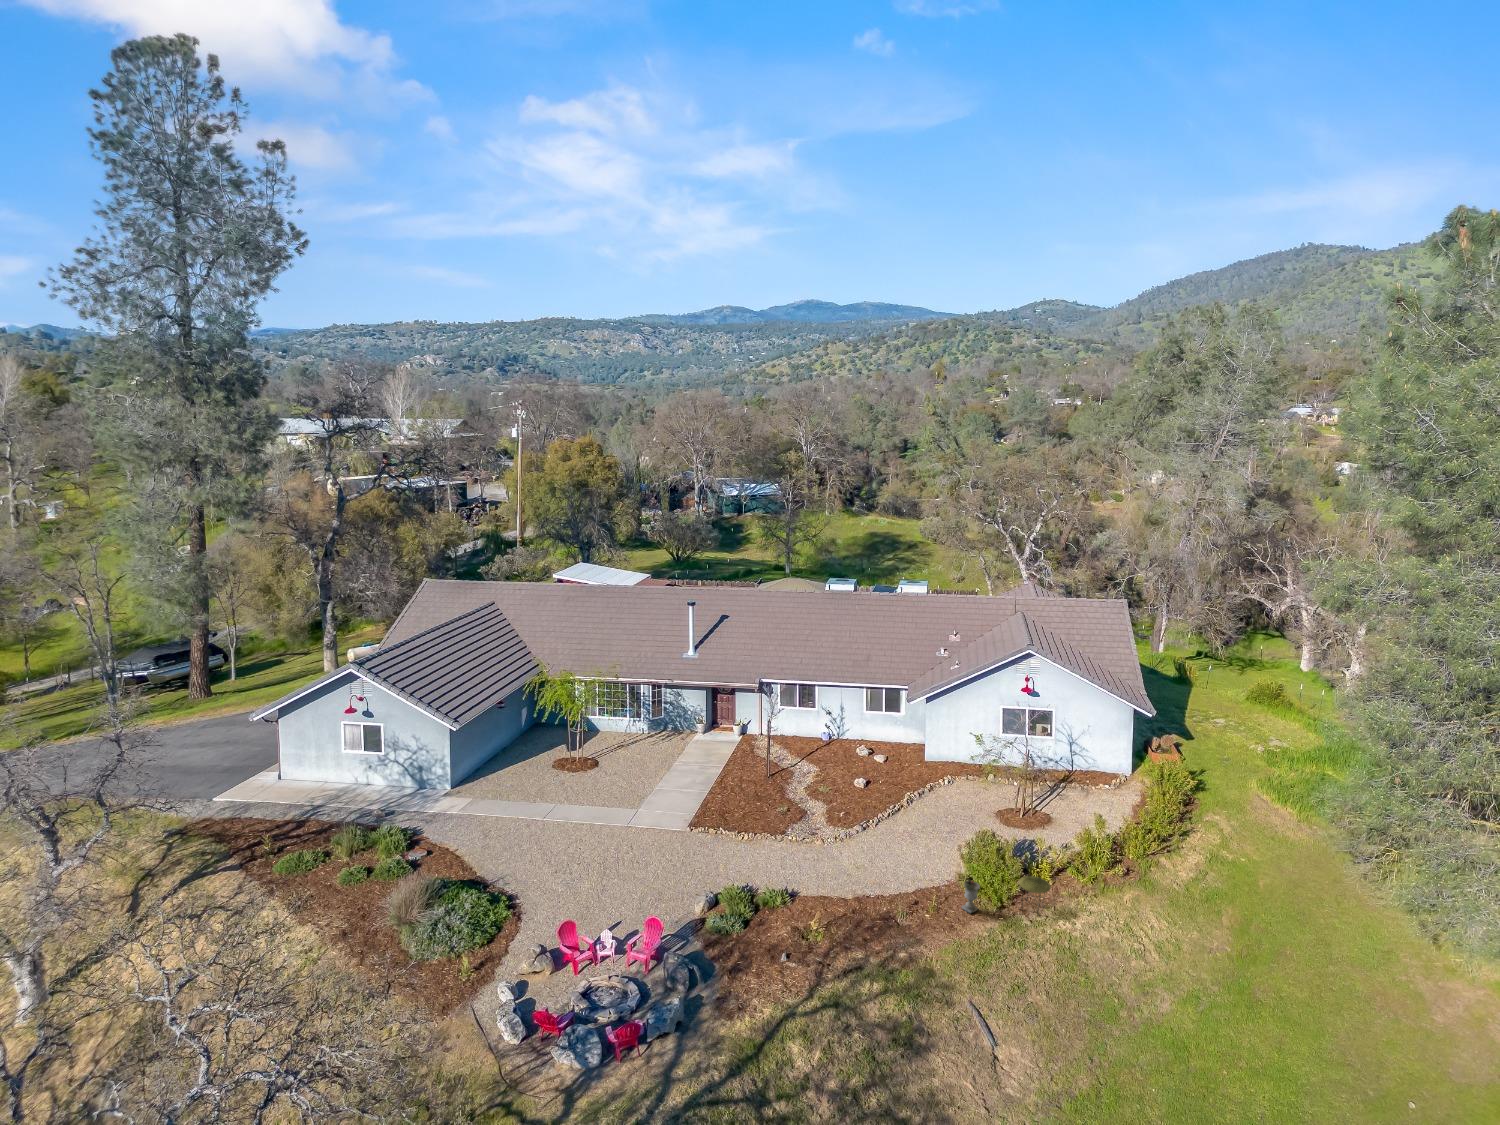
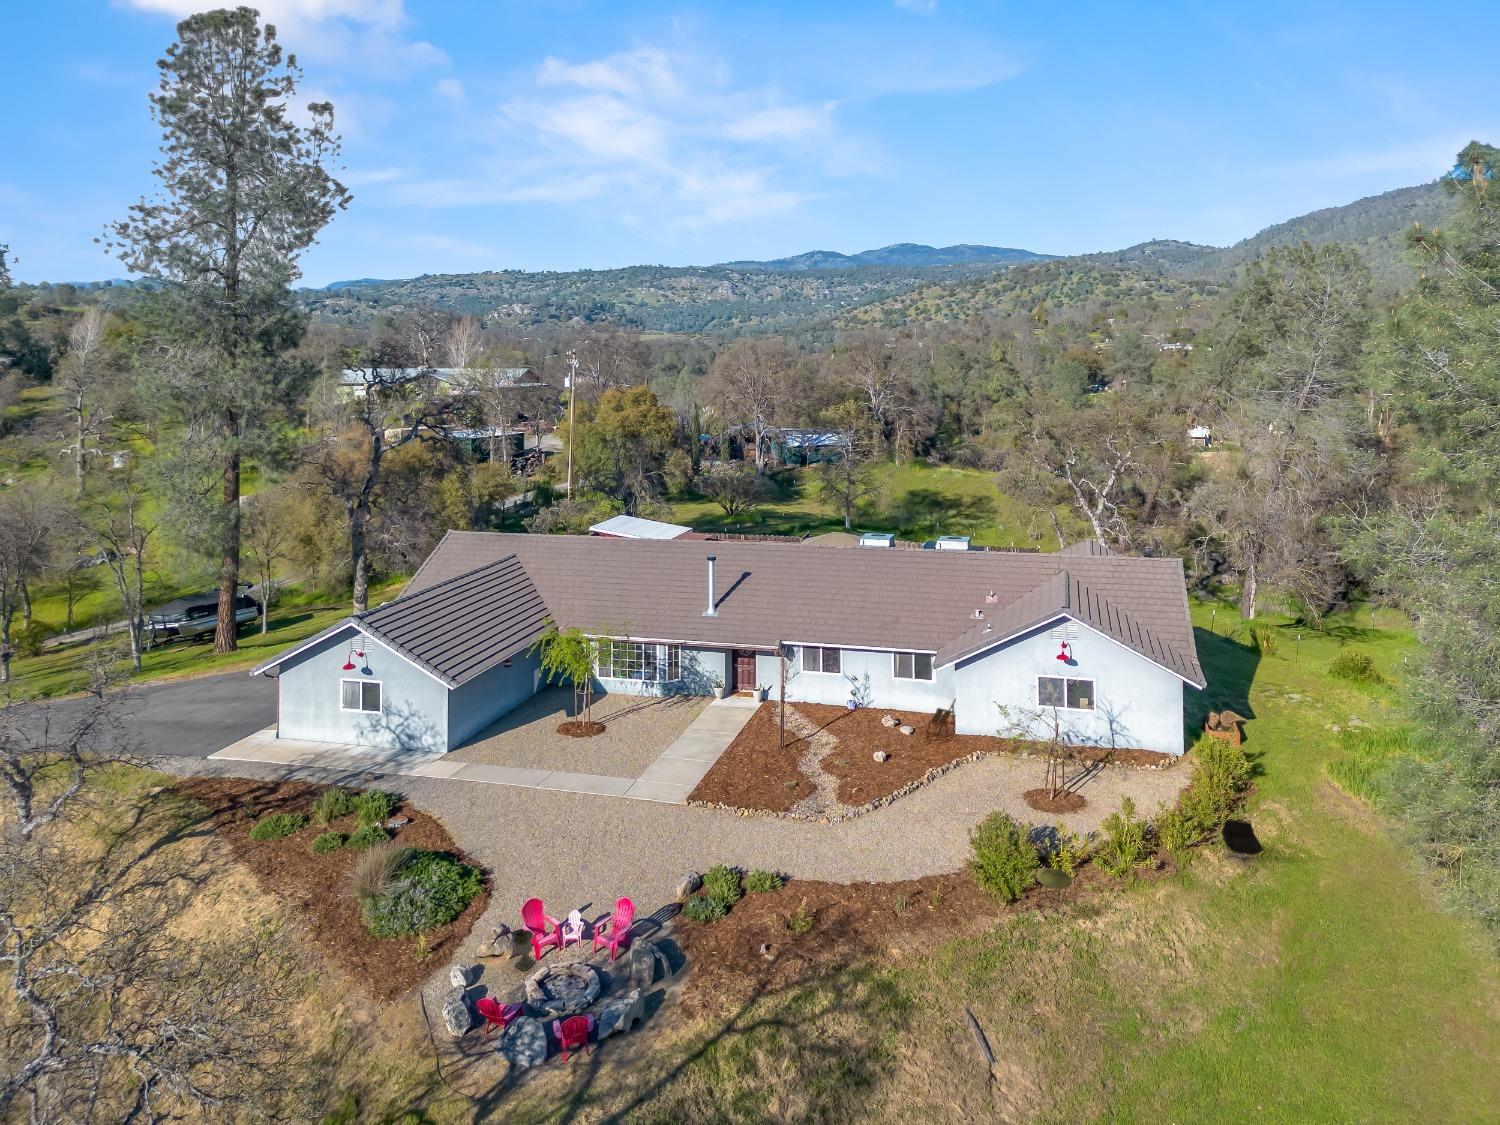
bench: none [903,728,930,770] -> present [926,699,956,742]
lounge chair: none [1174,830,1212,871] -> present [1221,820,1264,863]
planter: present [962,880,980,913] -> present [513,929,535,971]

